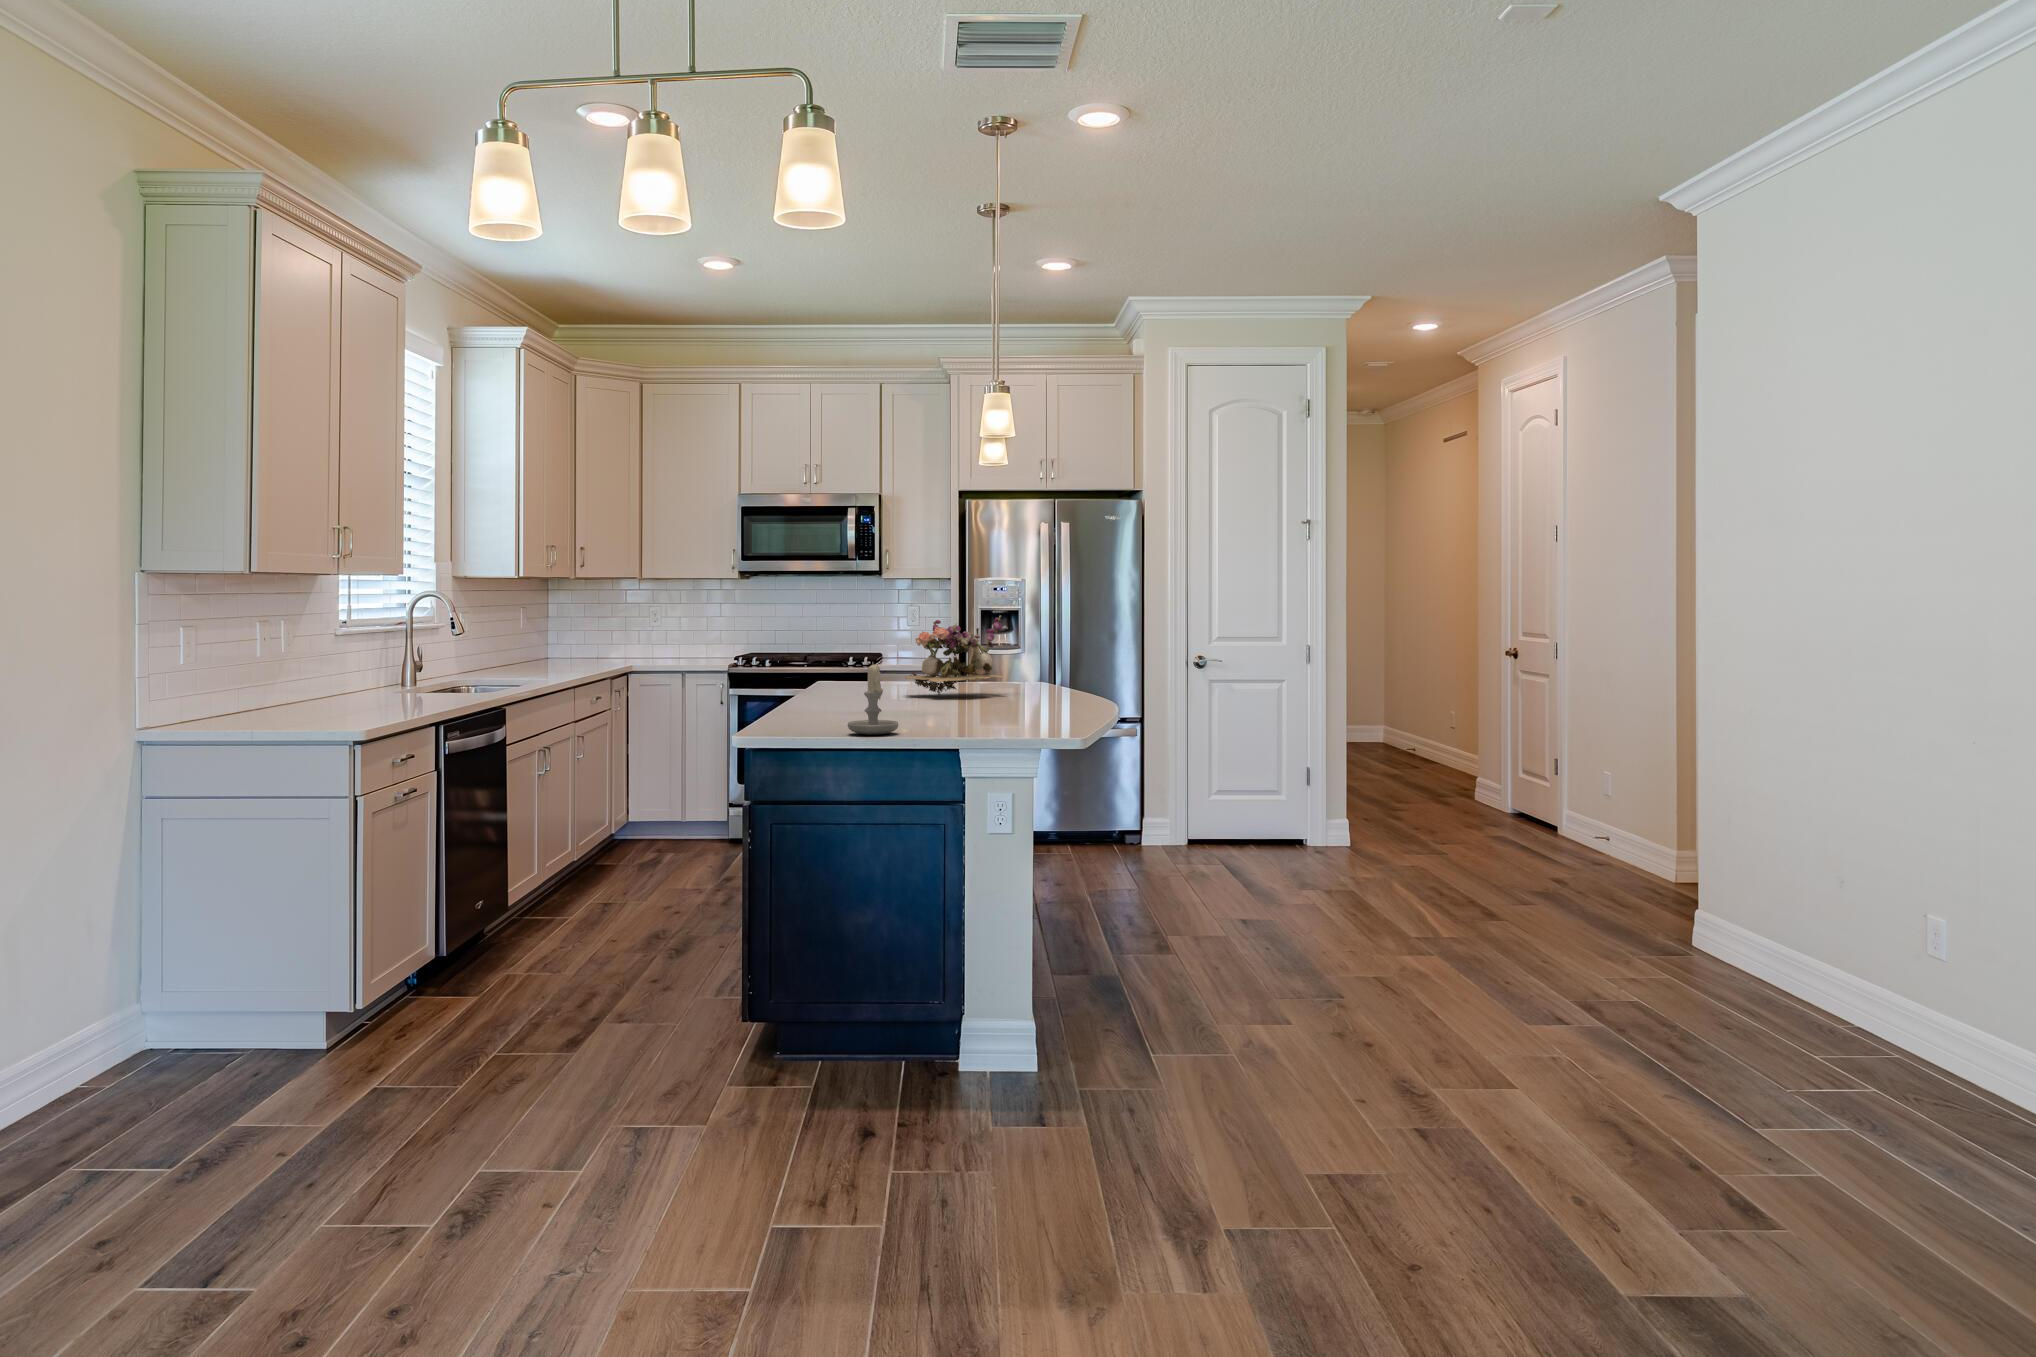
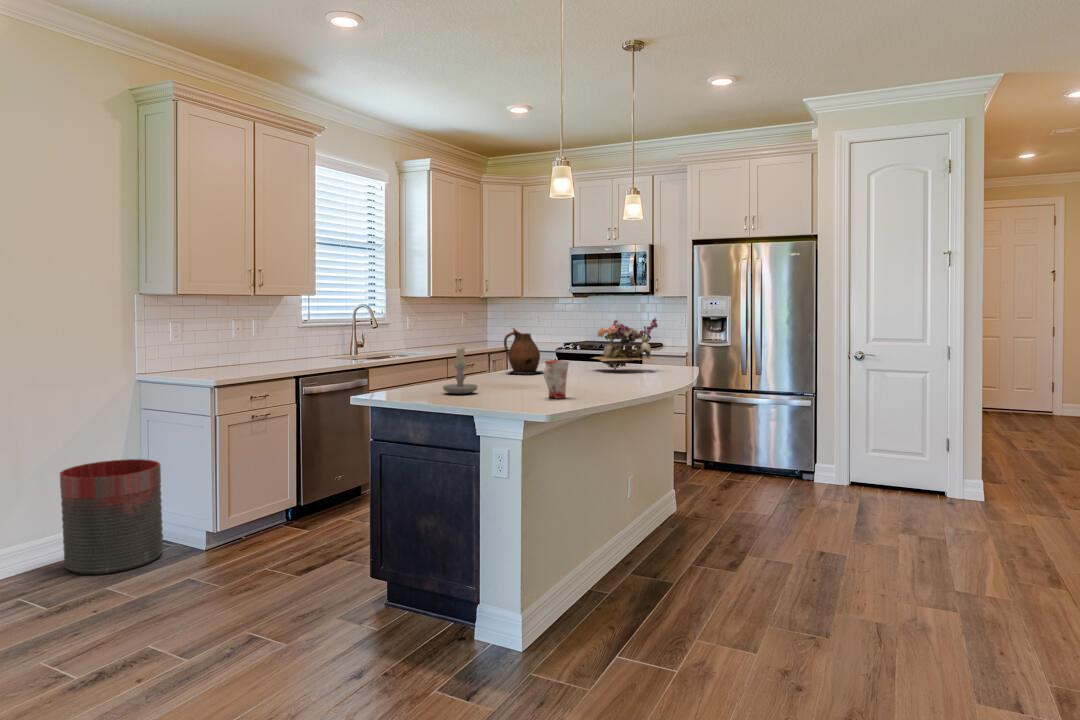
ceramic pitcher: none [796,634,859,707] -> present [504,328,543,374]
mug: none [1009,681,1042,733] -> present [544,360,569,398]
trash can: none [62,894,261,1115] -> present [60,459,163,574]

